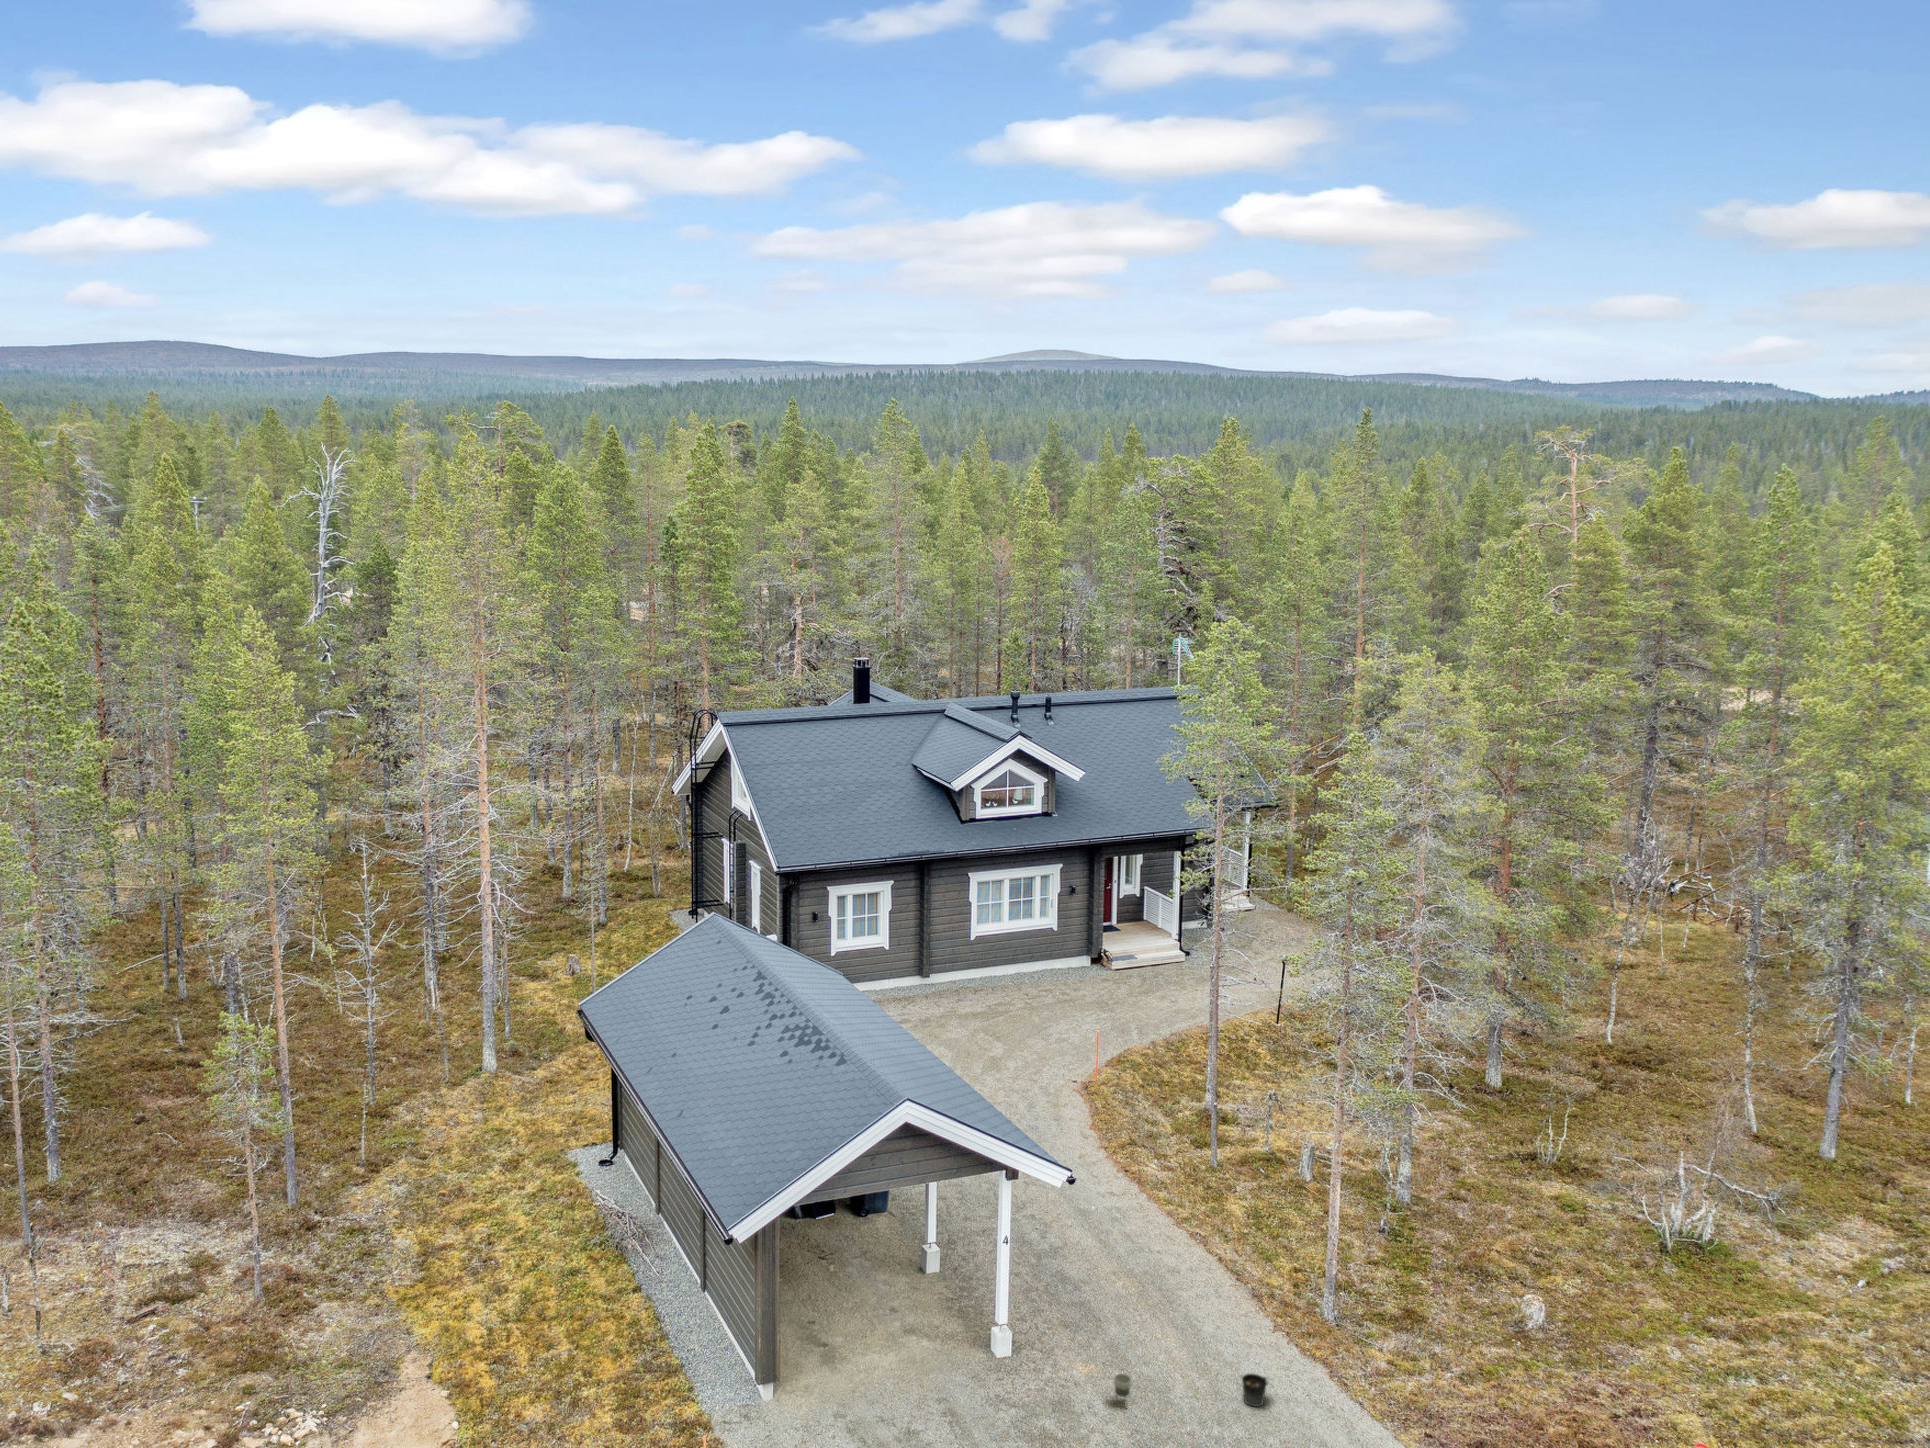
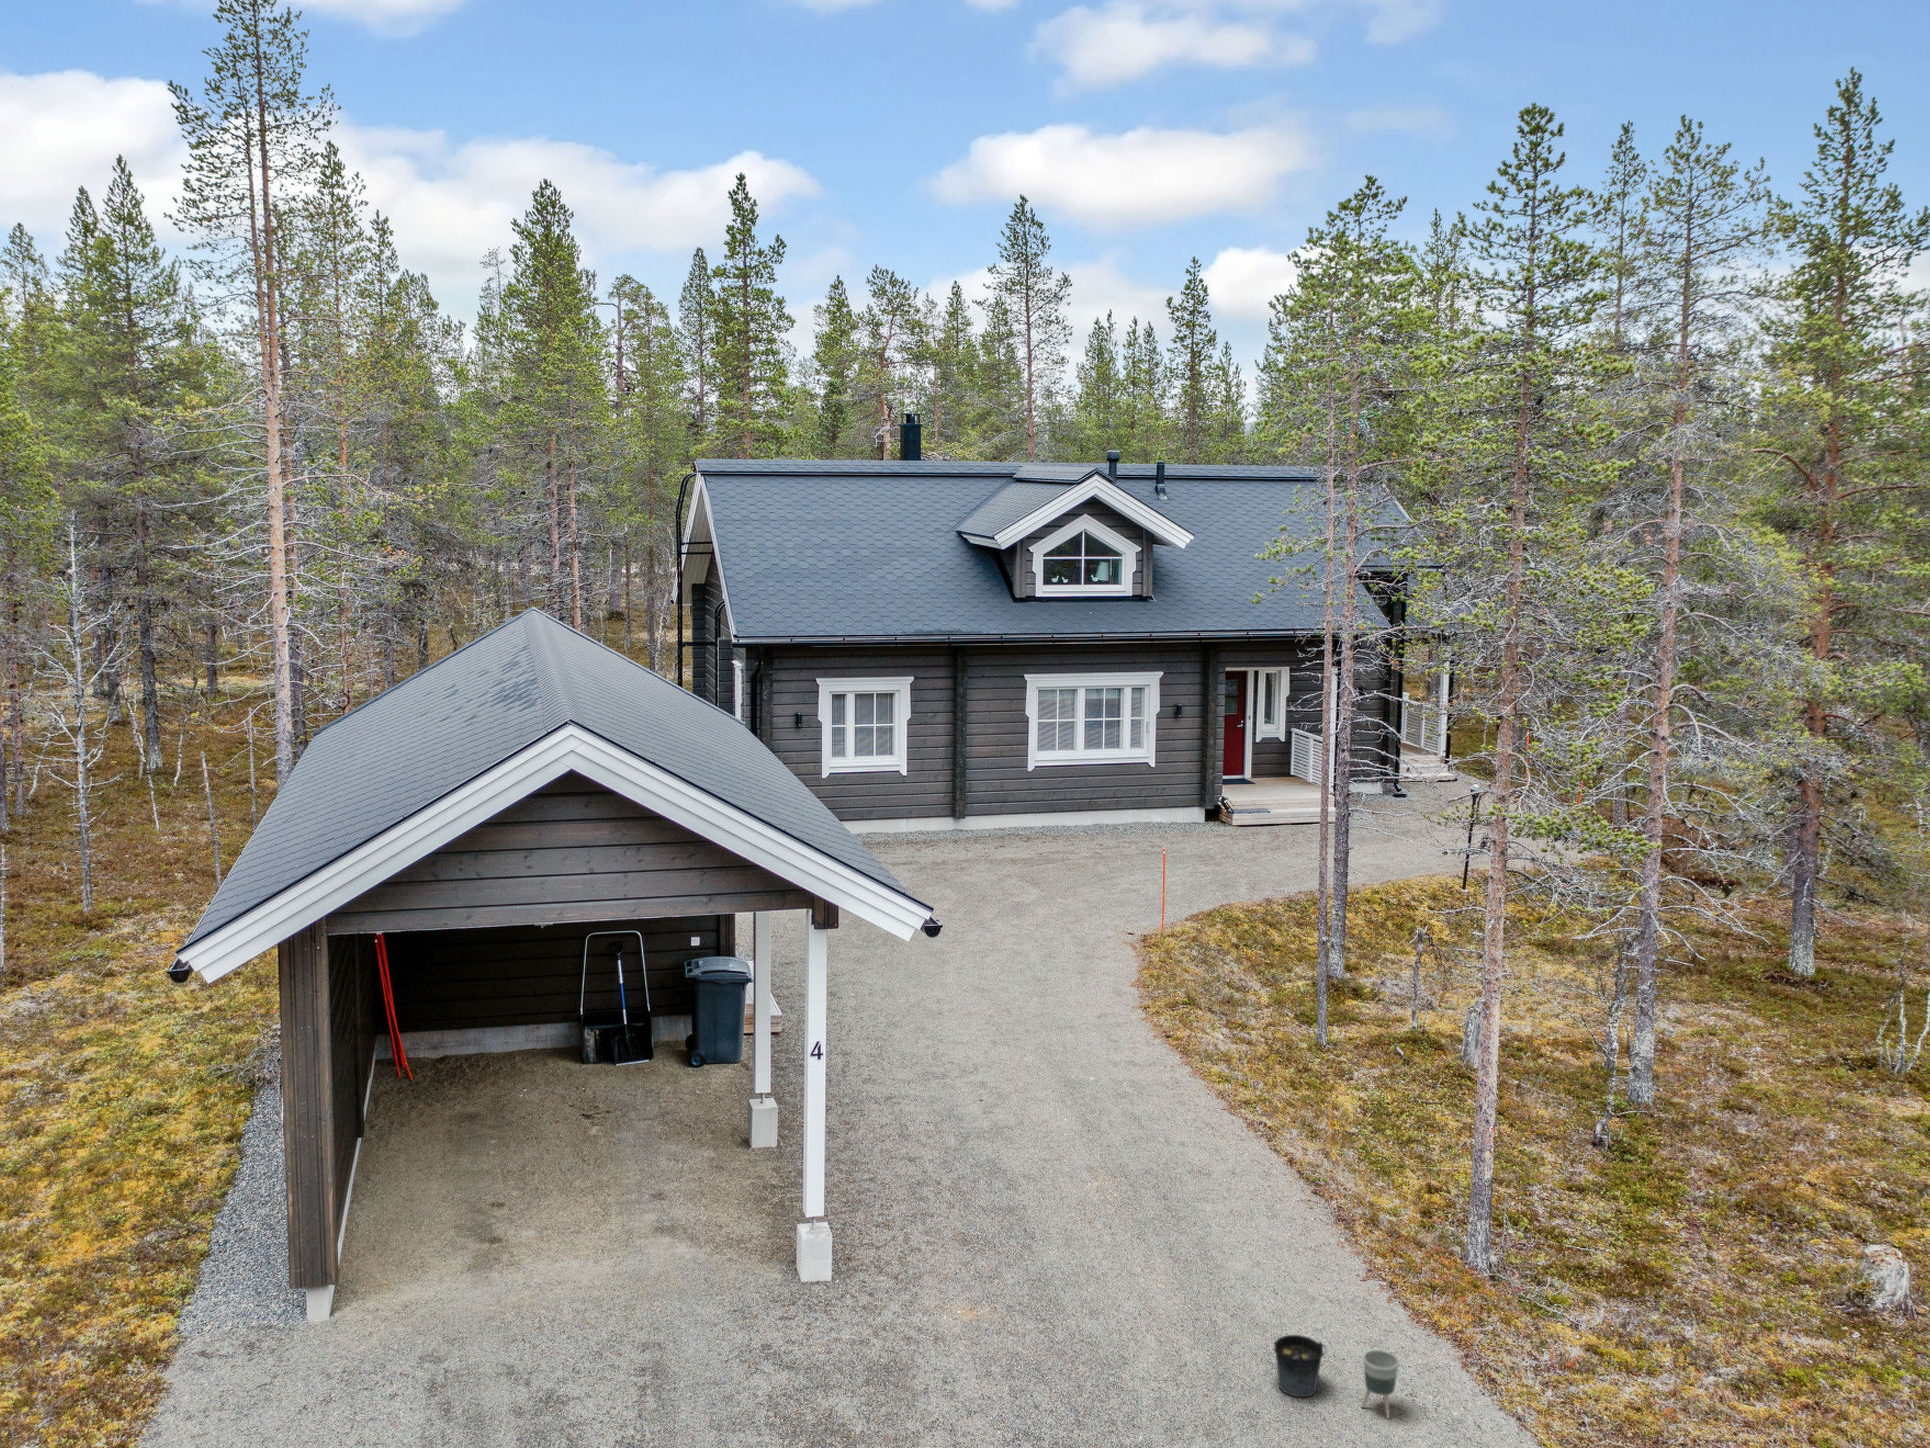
planter: present [1114,1374,1131,1407] -> present [1362,1350,1399,1419]

